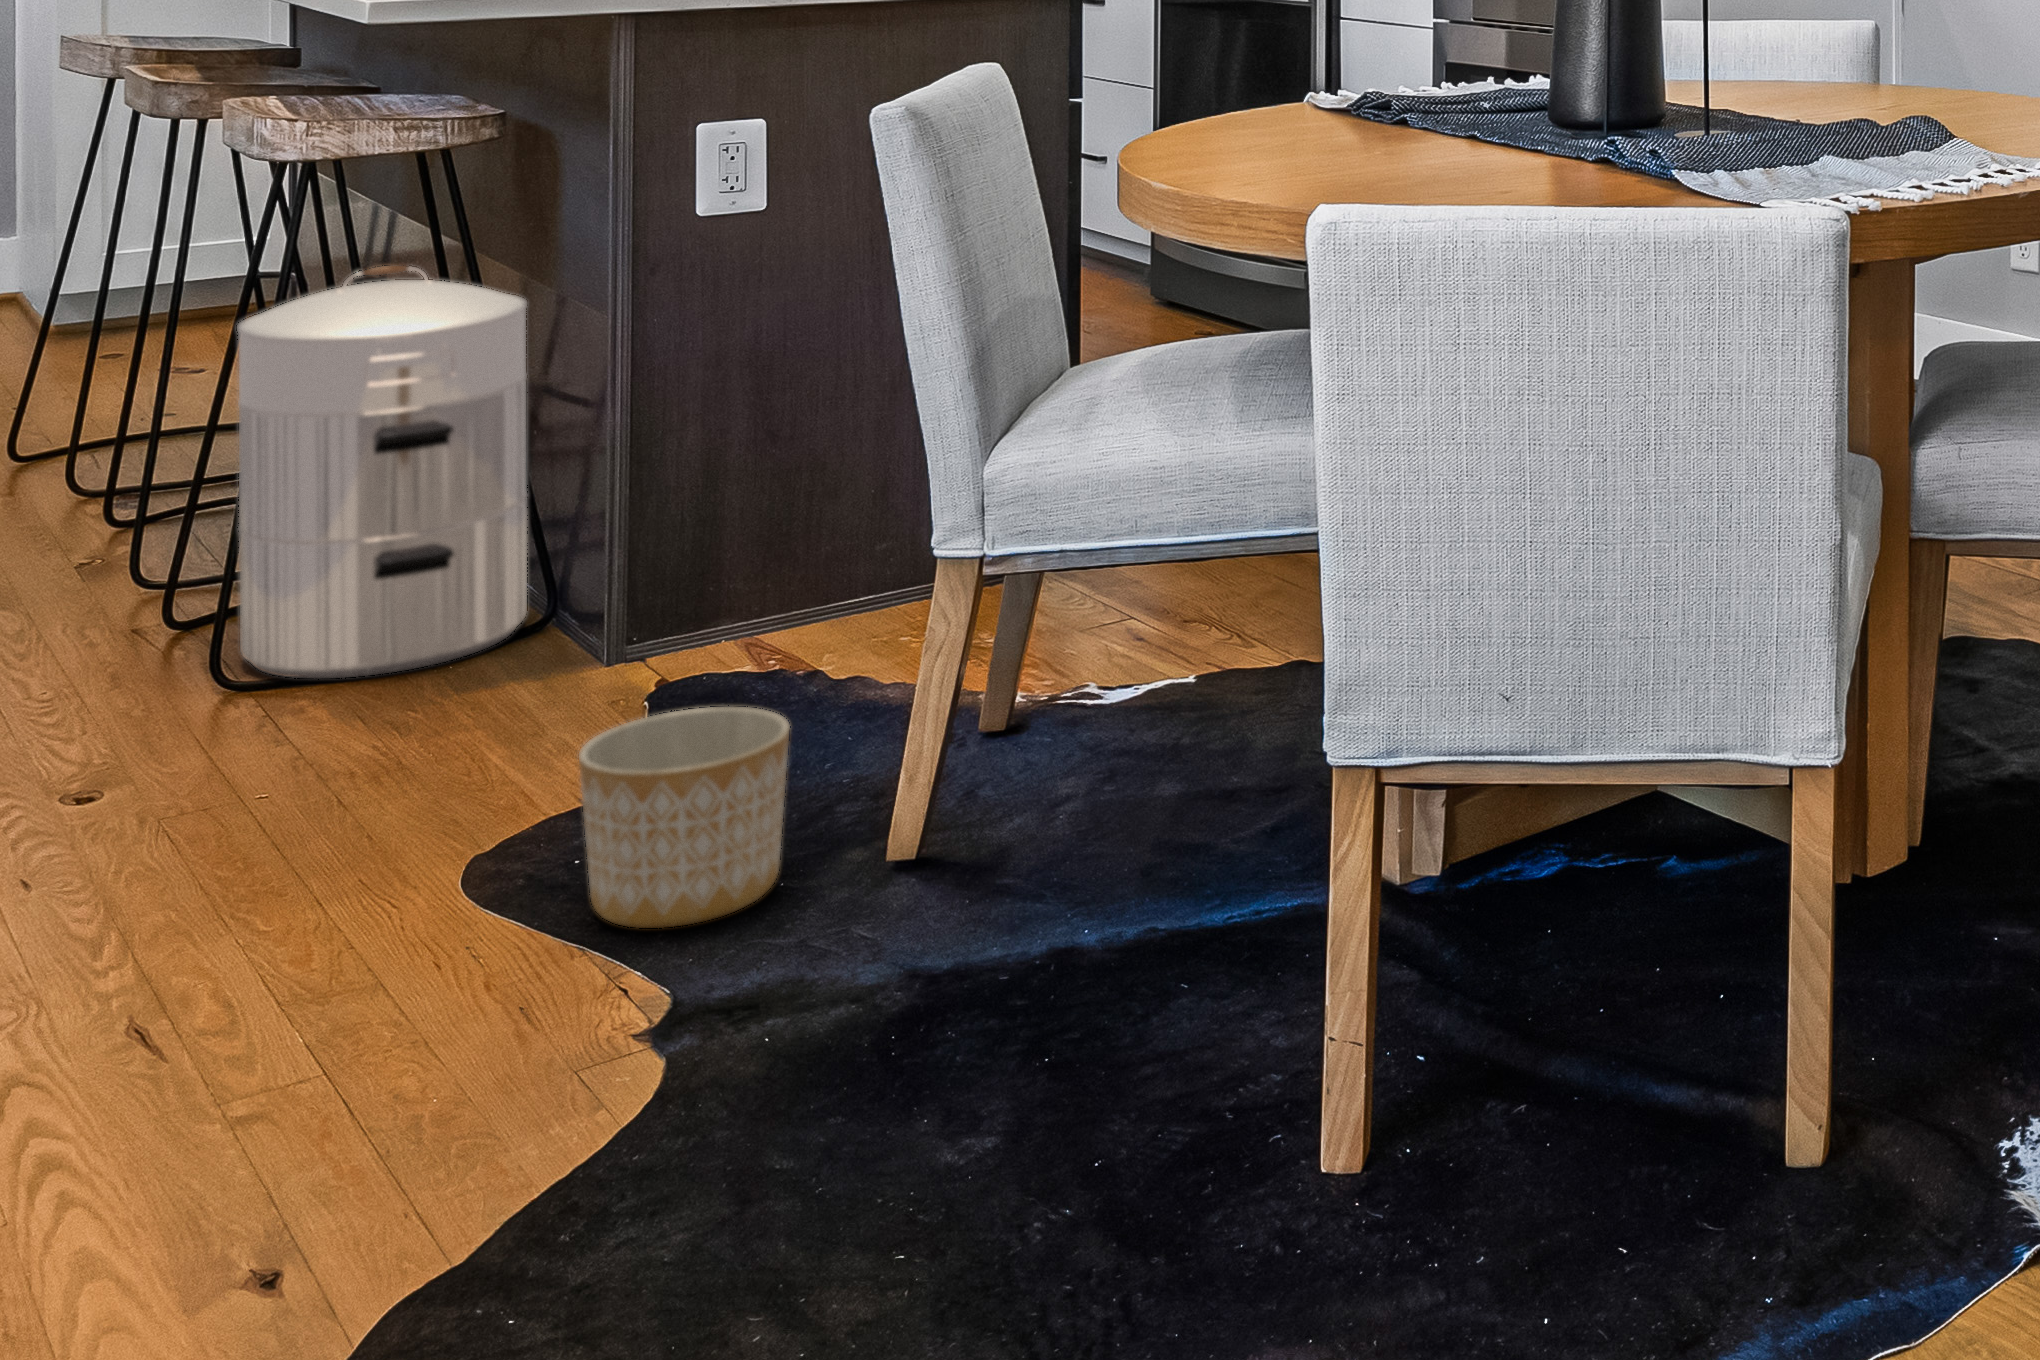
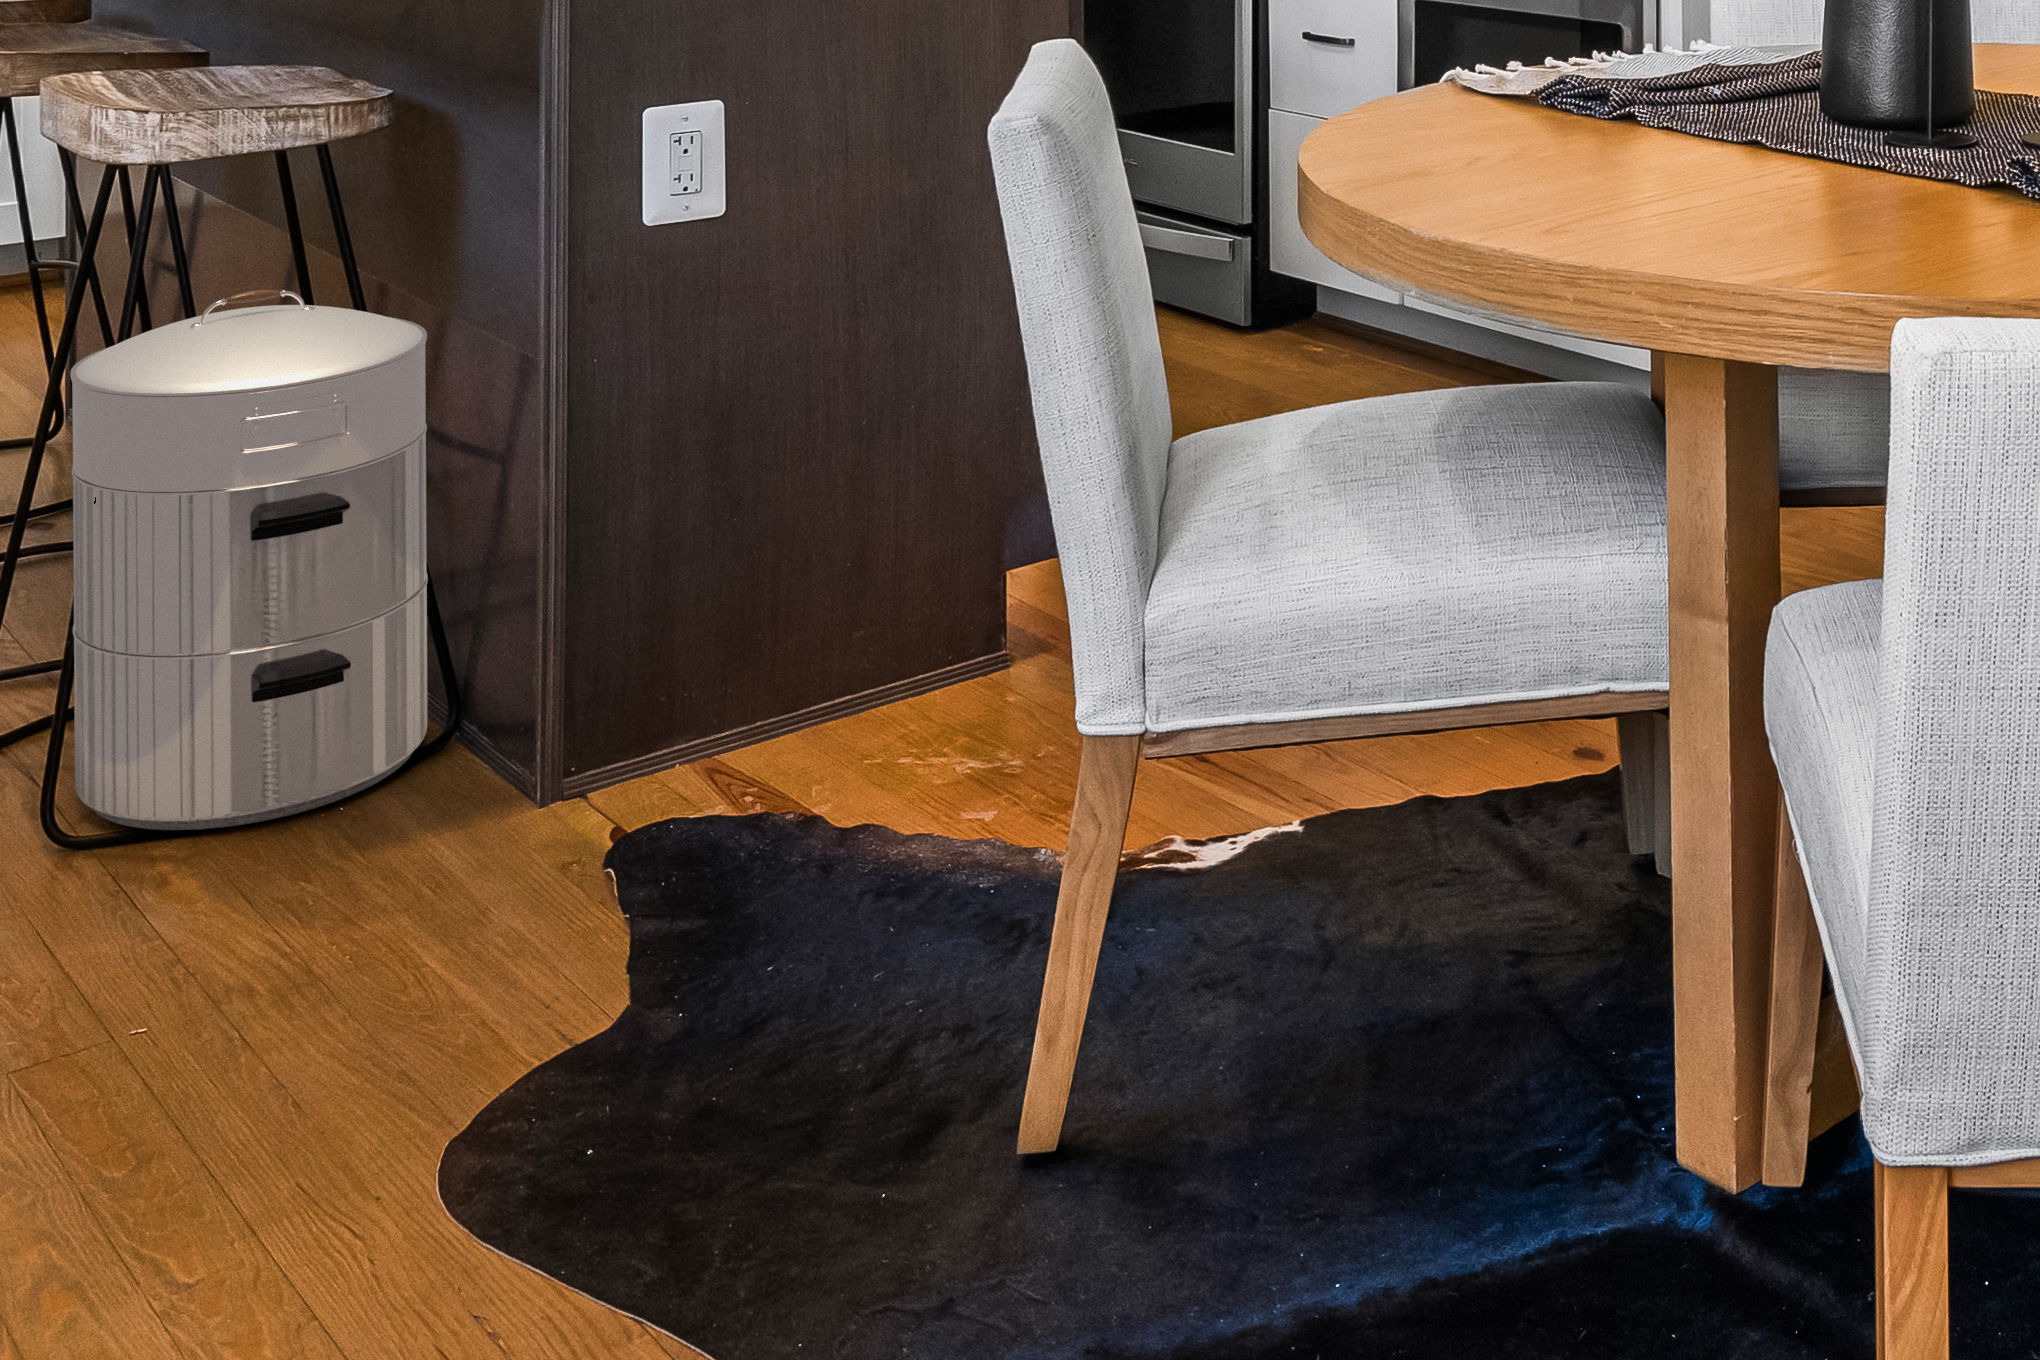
planter: present [579,707,790,928] -> none [619,938,895,1280]

